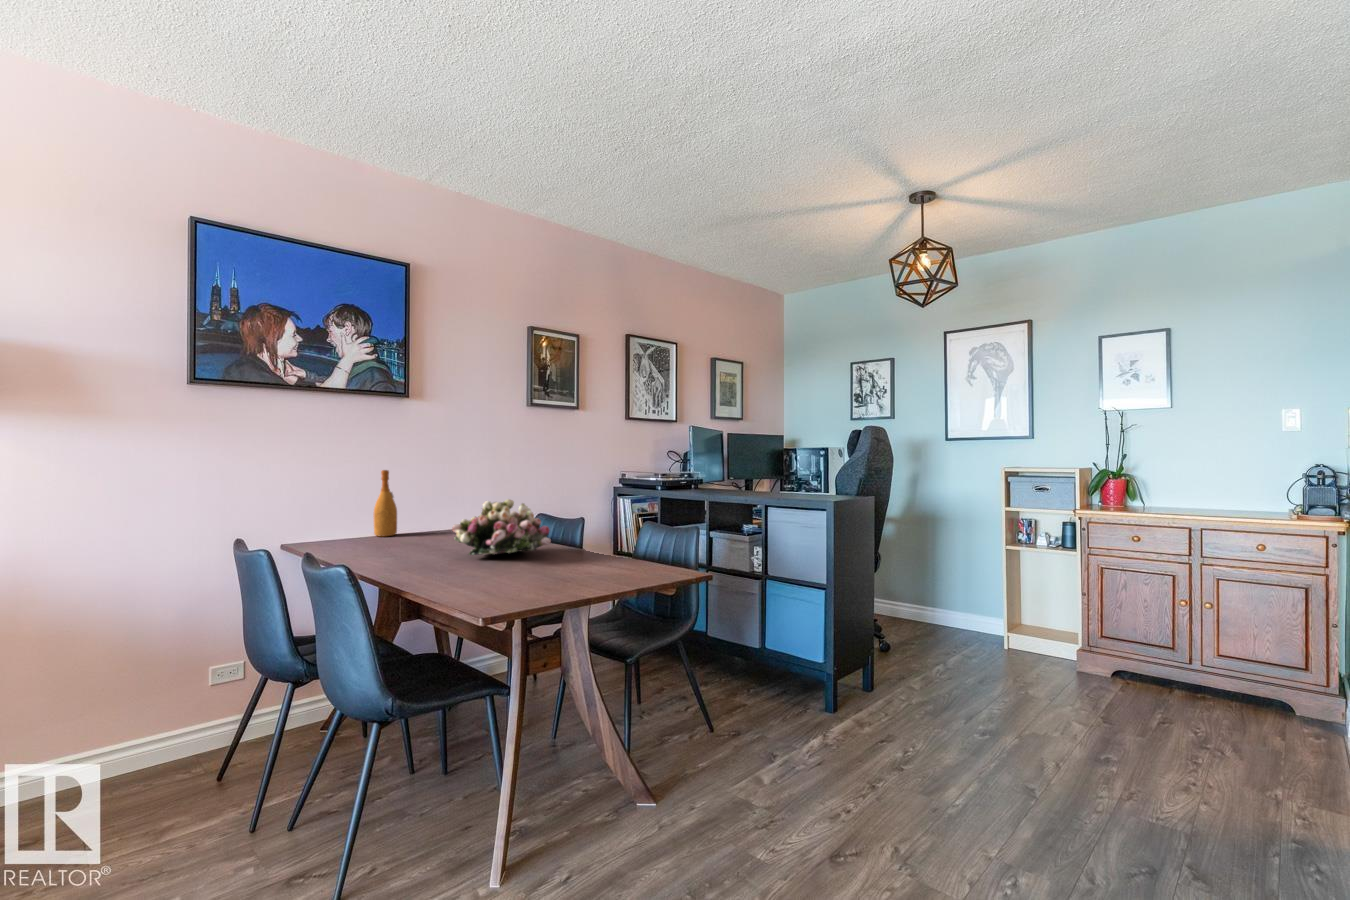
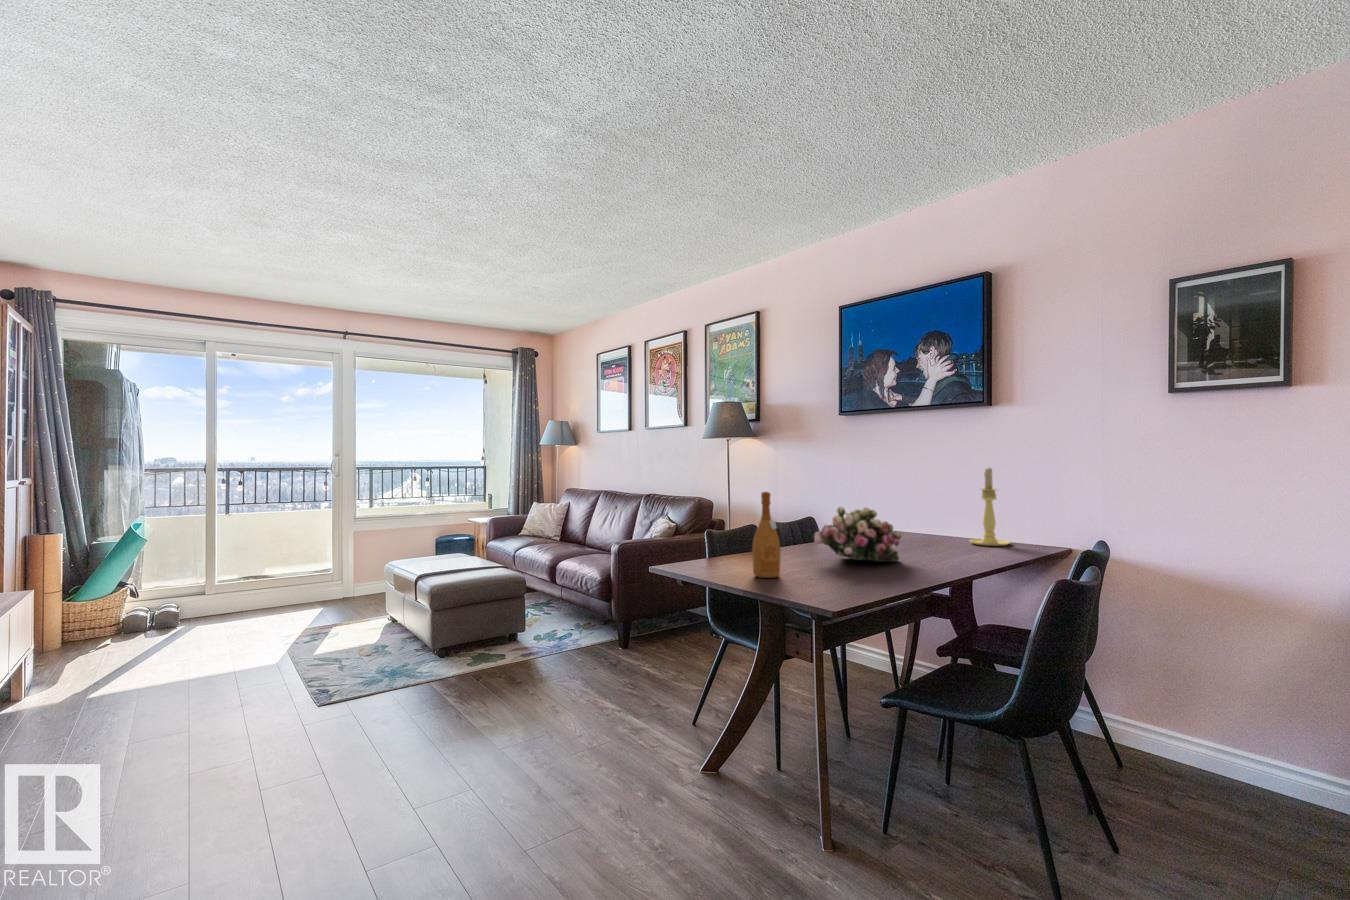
candle holder: none [418,458,456,534] -> present [970,468,1010,546]
wine bottle: present [374,470,397,536] -> present [752,492,780,578]

